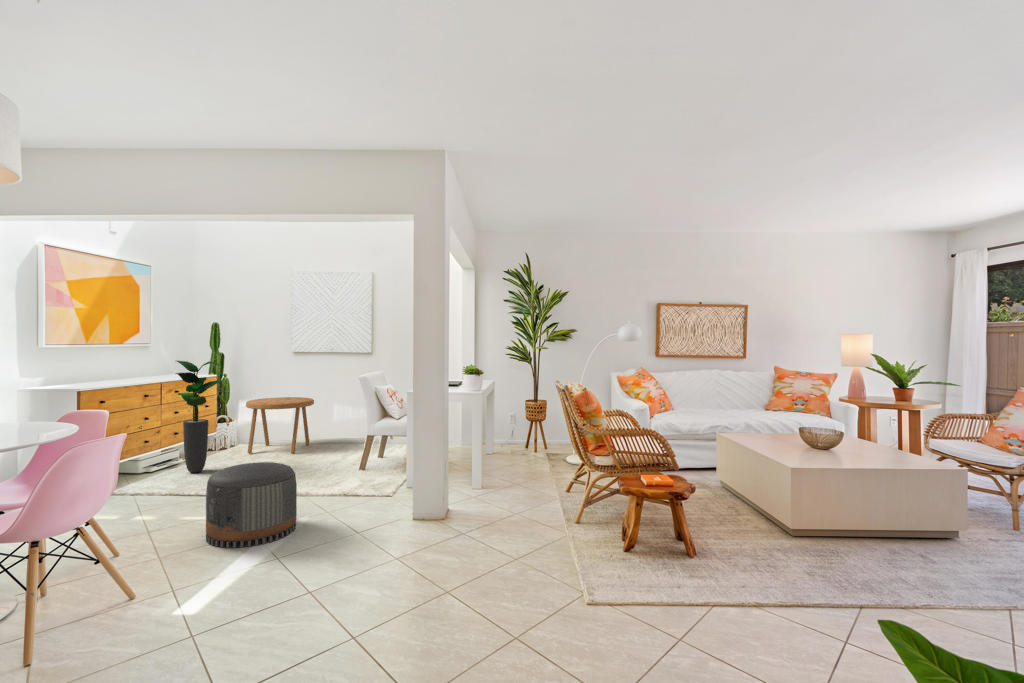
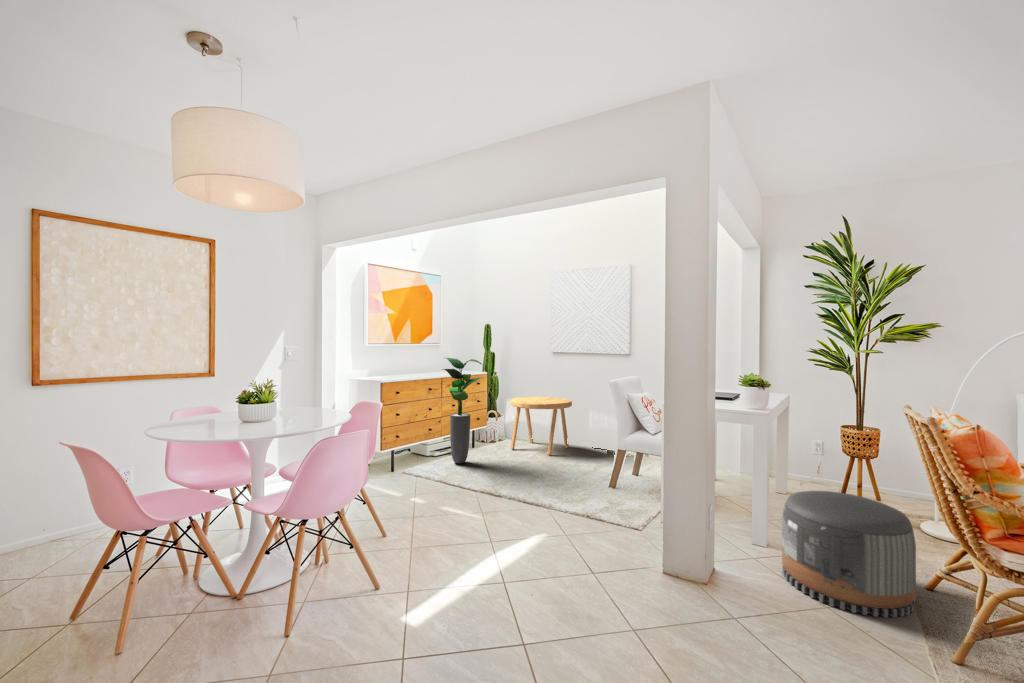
pouf: present [206,462,297,548] -> present [782,491,916,618]

